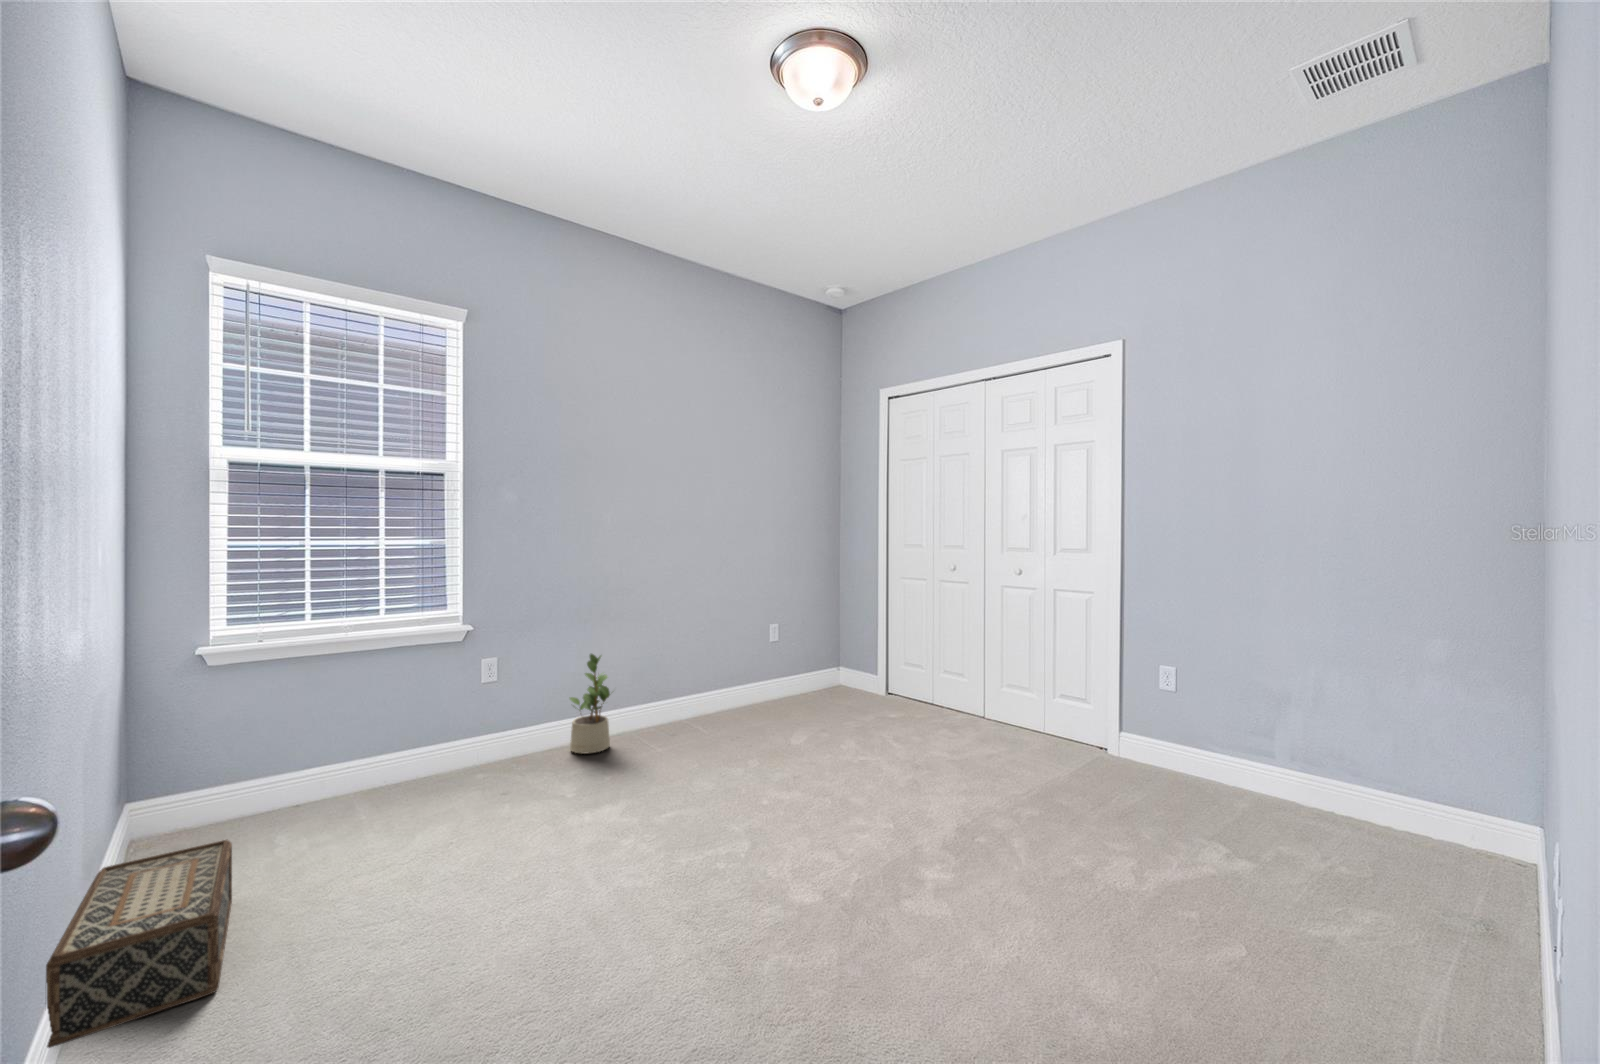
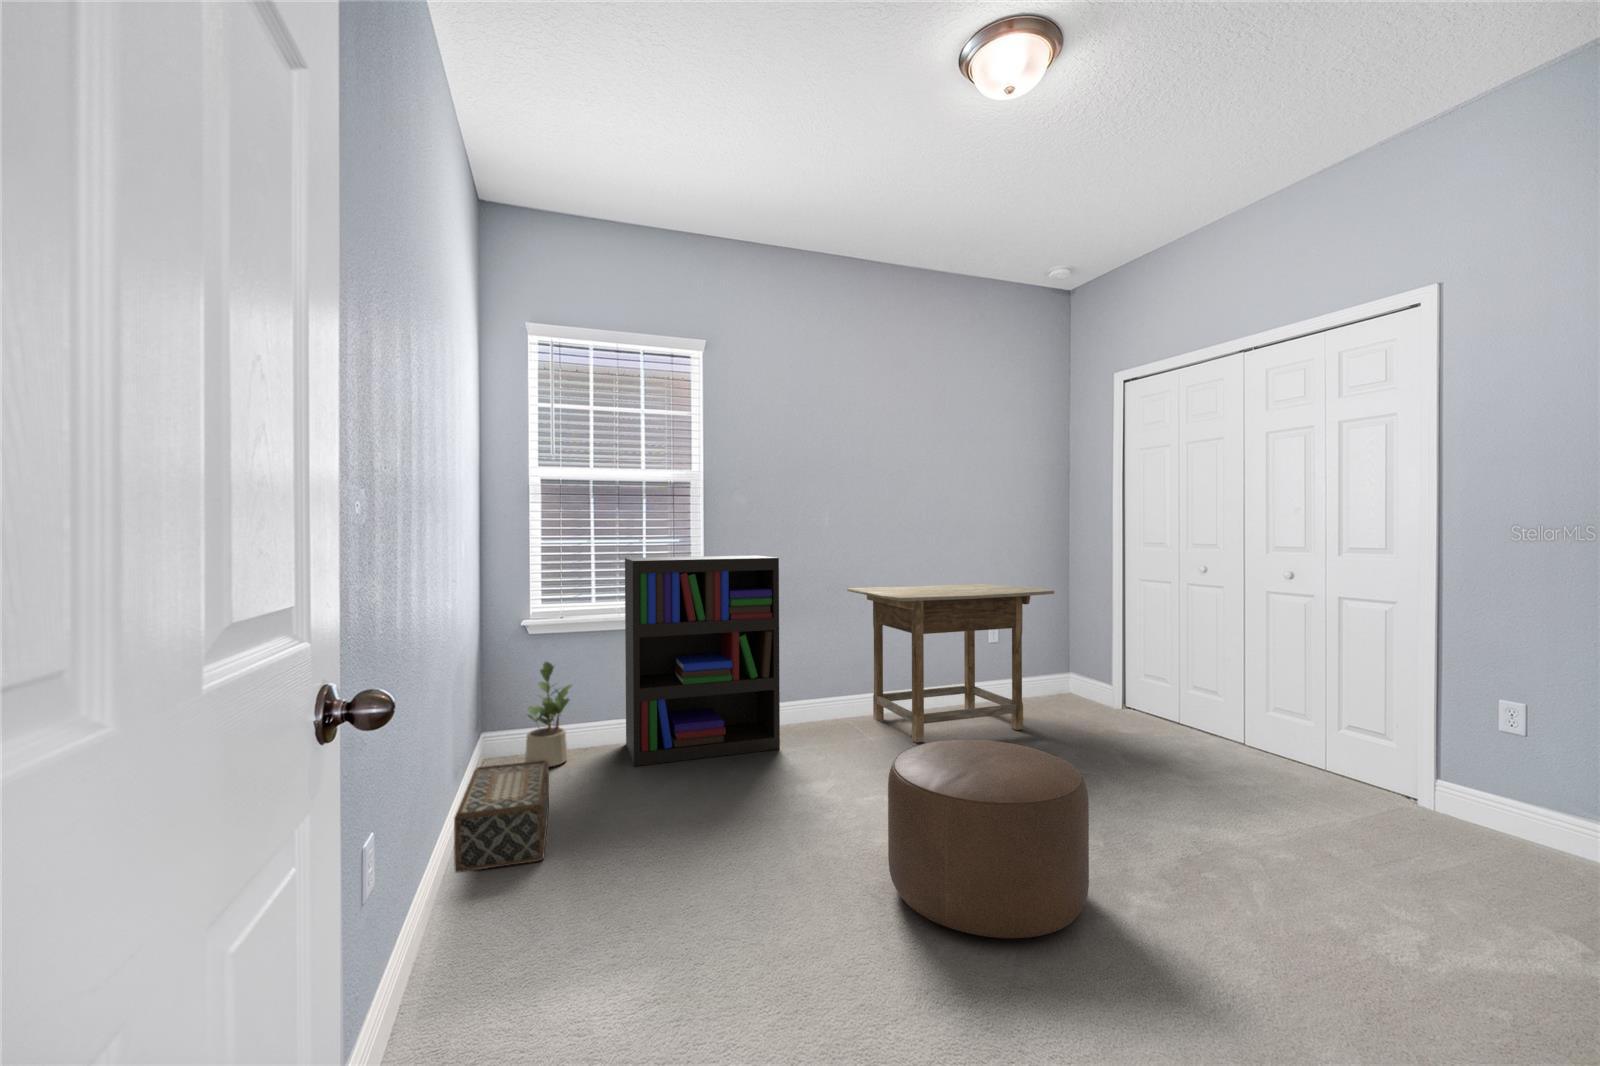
bookshelf: none [355,559,558,821] -> present [625,555,780,766]
desk: none [631,584,834,749] -> present [847,584,1054,743]
potted plant: present [570,654,610,754] -> present [525,662,572,767]
ottoman: none [702,751,908,977] -> present [888,740,1089,938]

